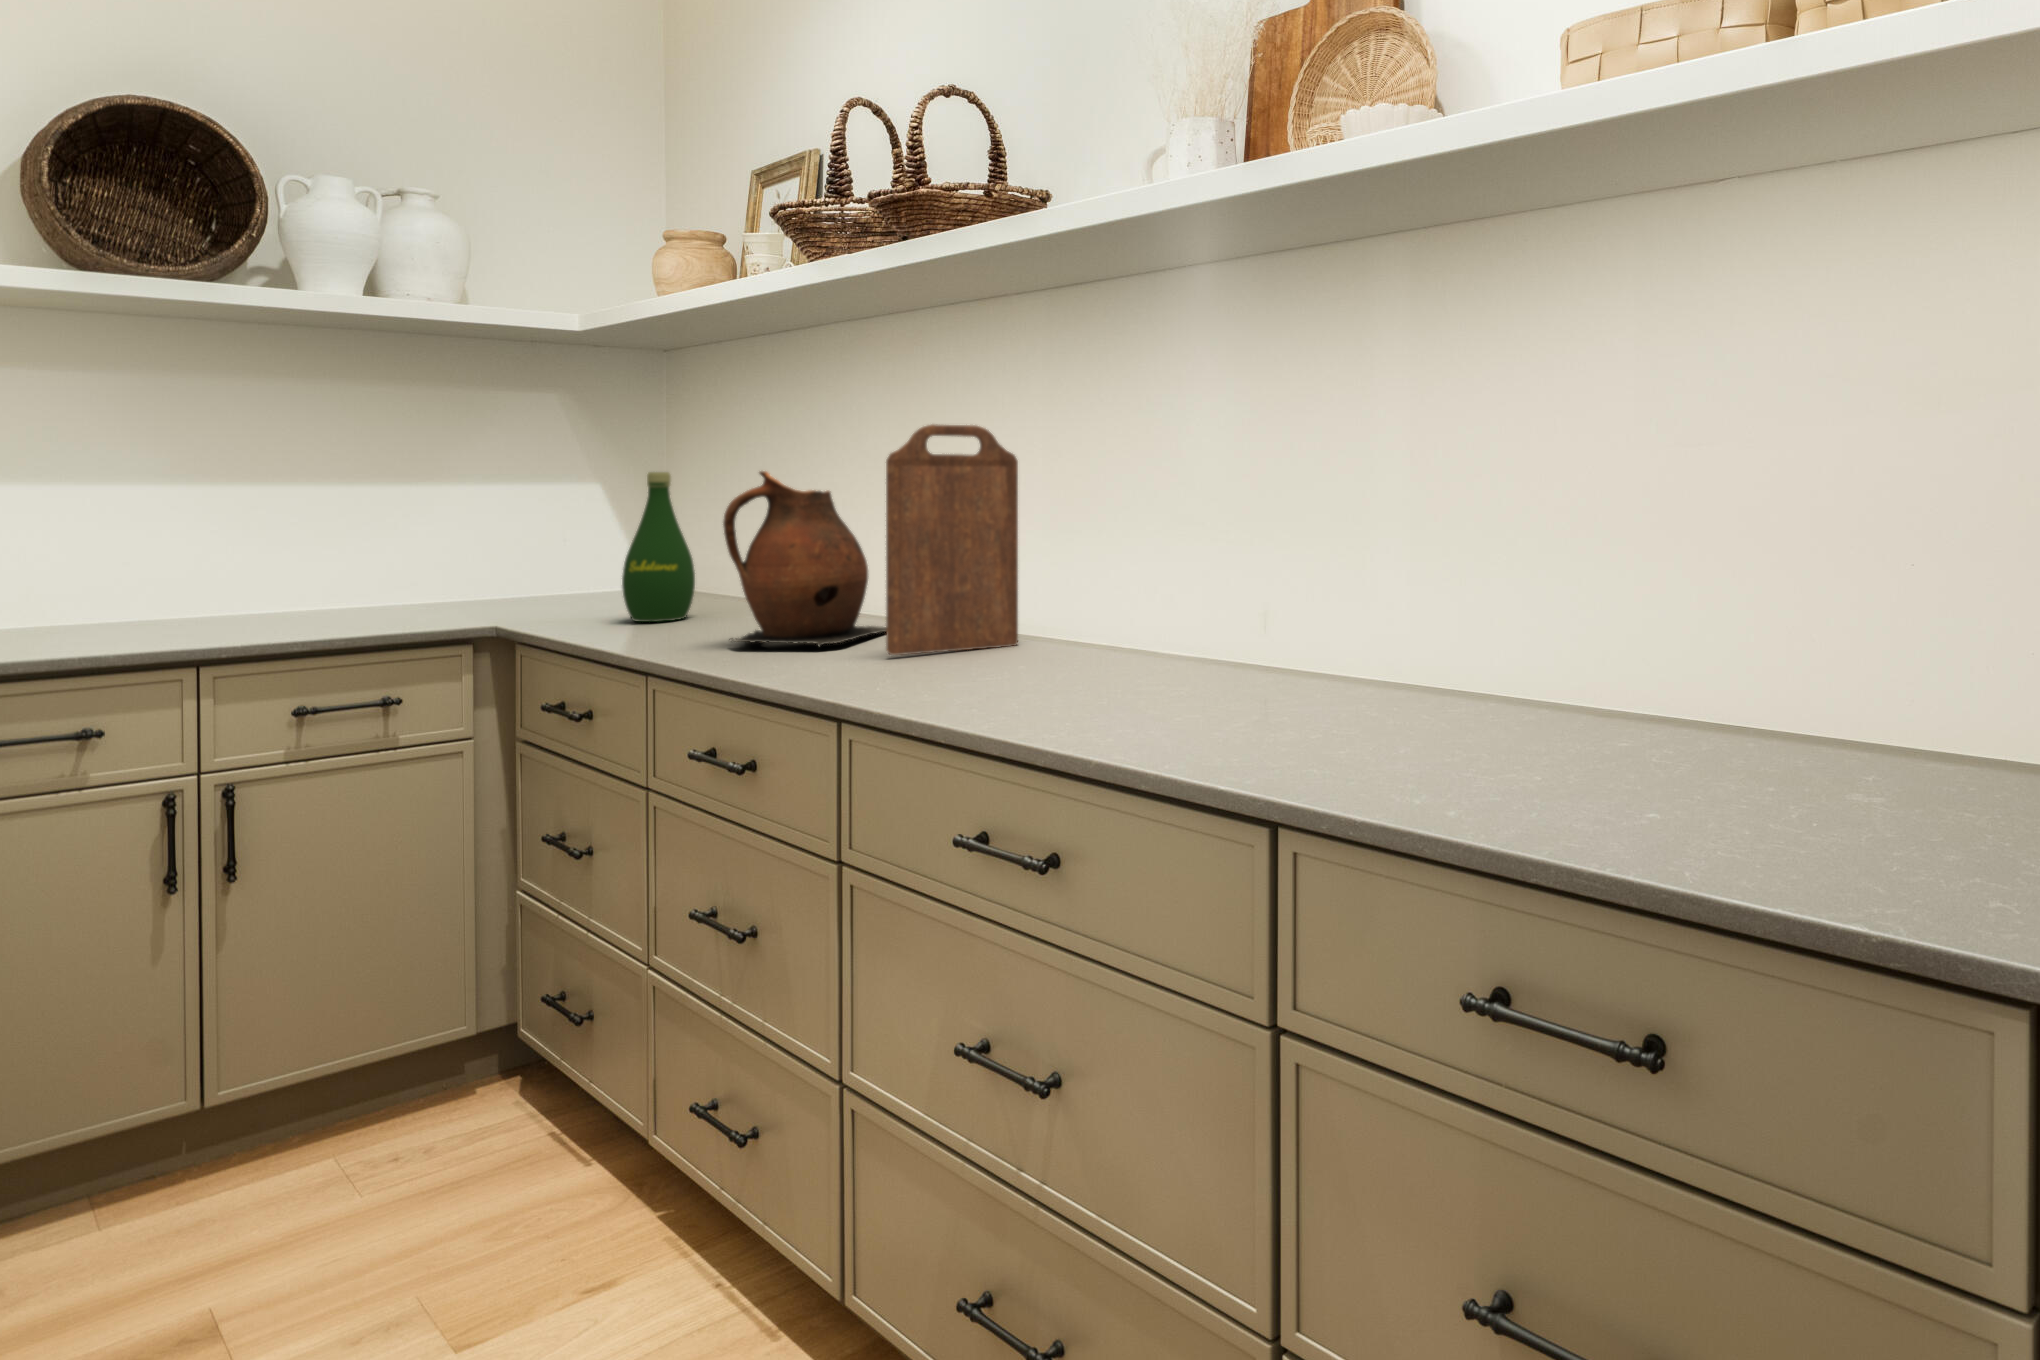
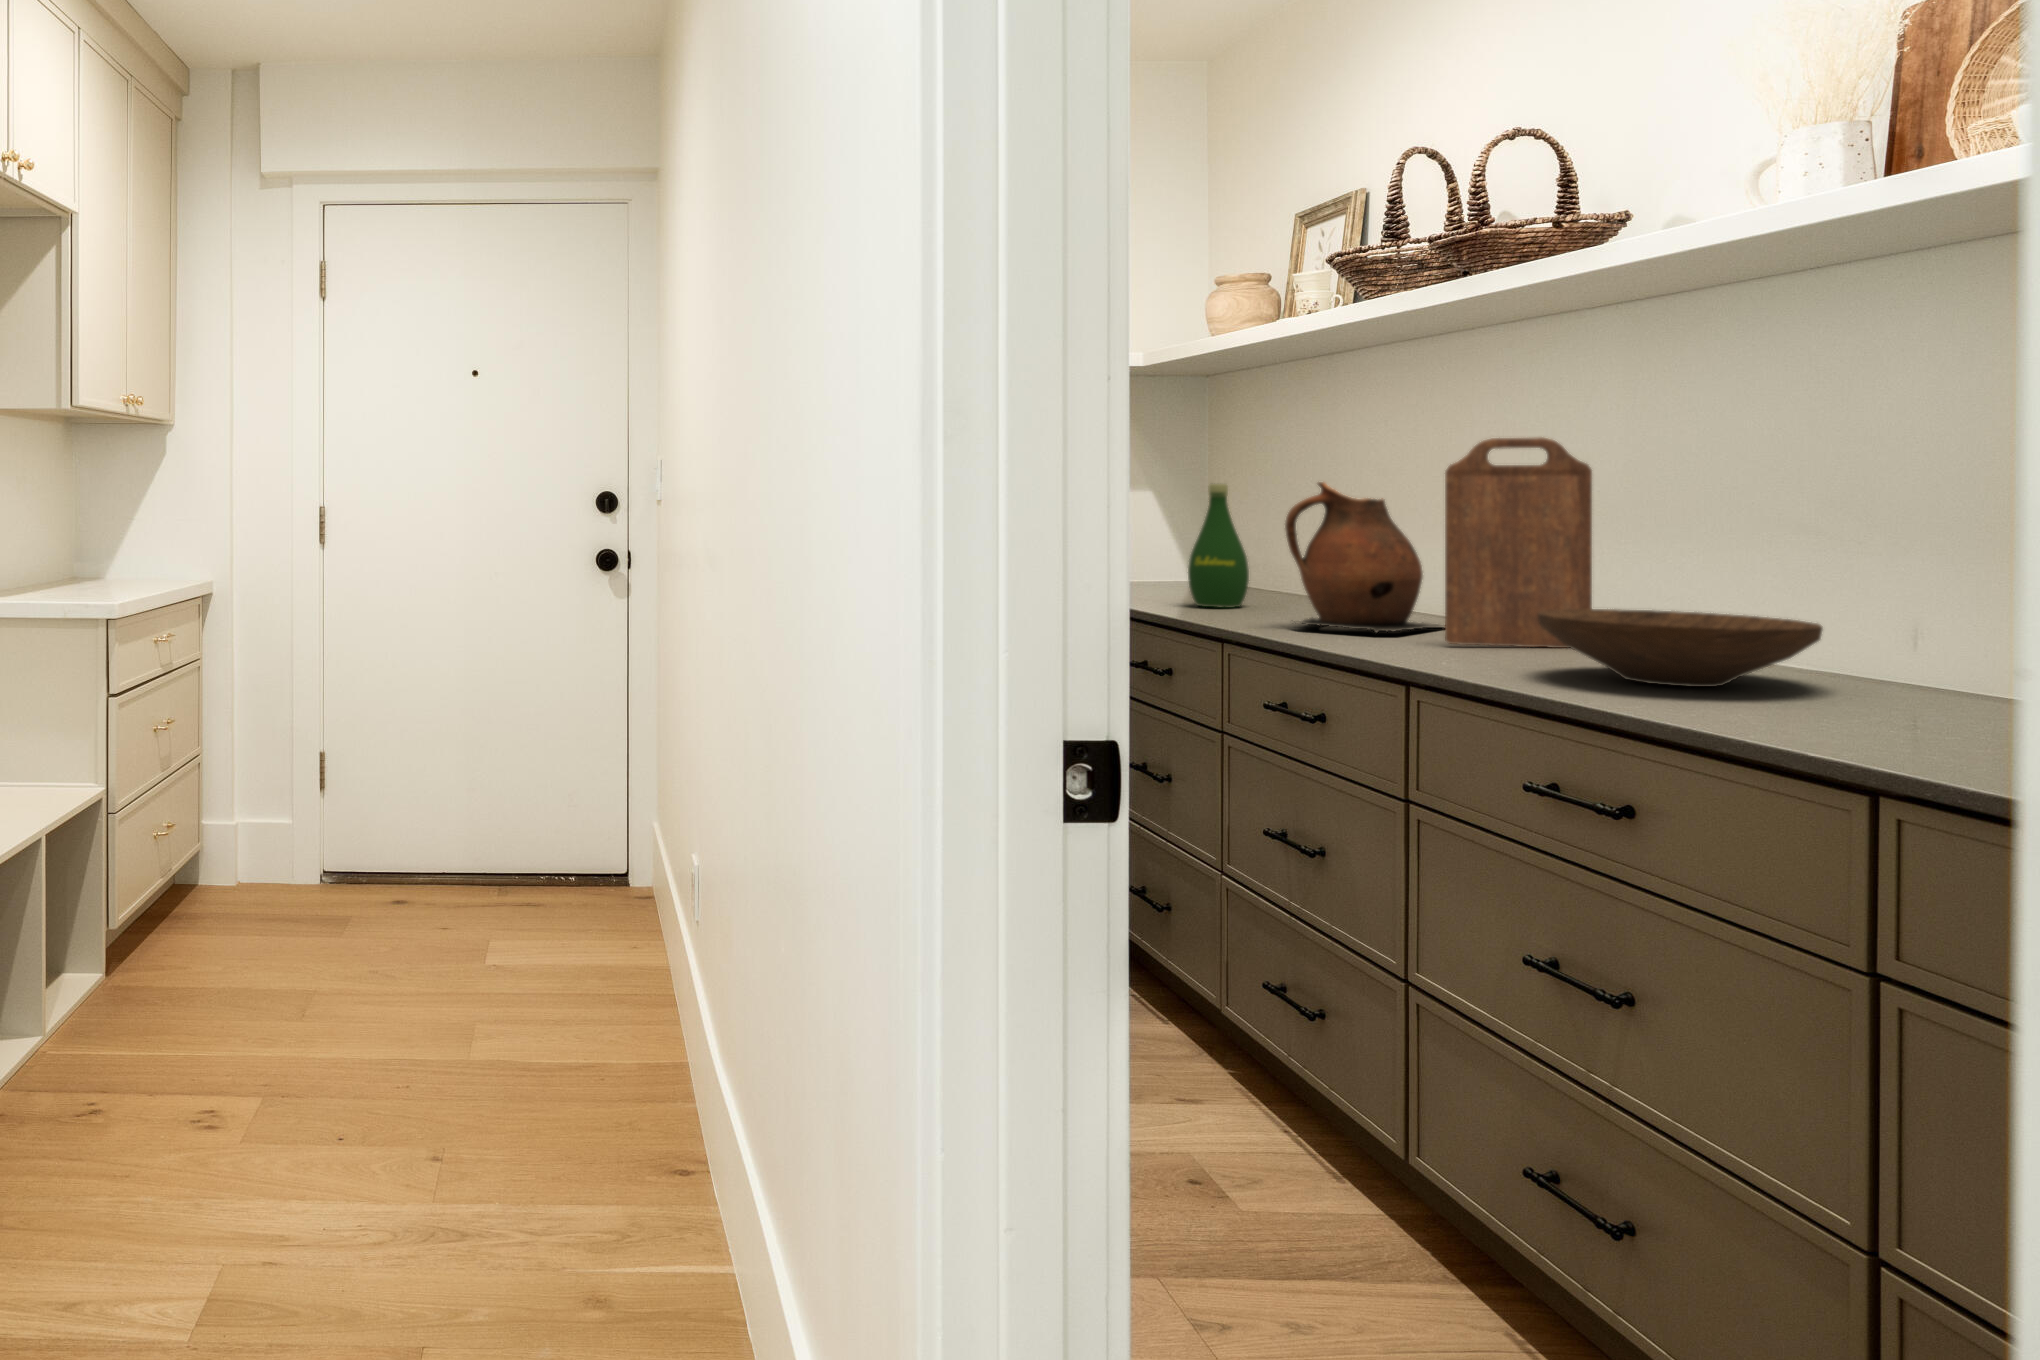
wooden bowl: none [970,607,1202,693] -> present [1538,609,1823,687]

